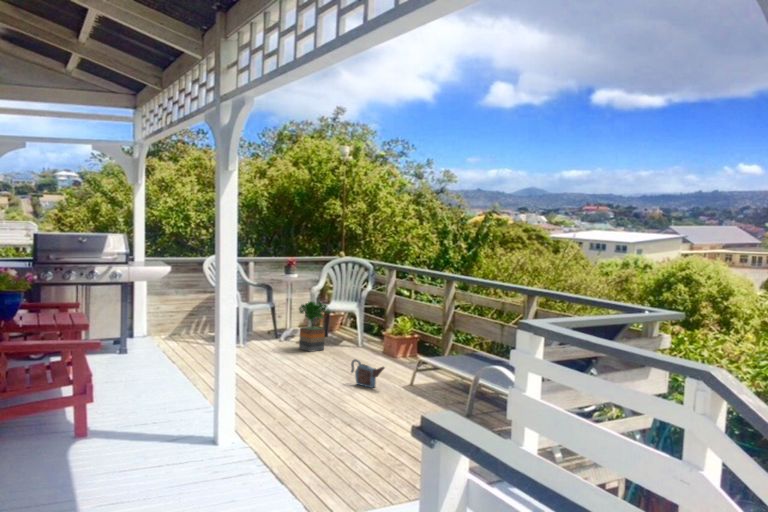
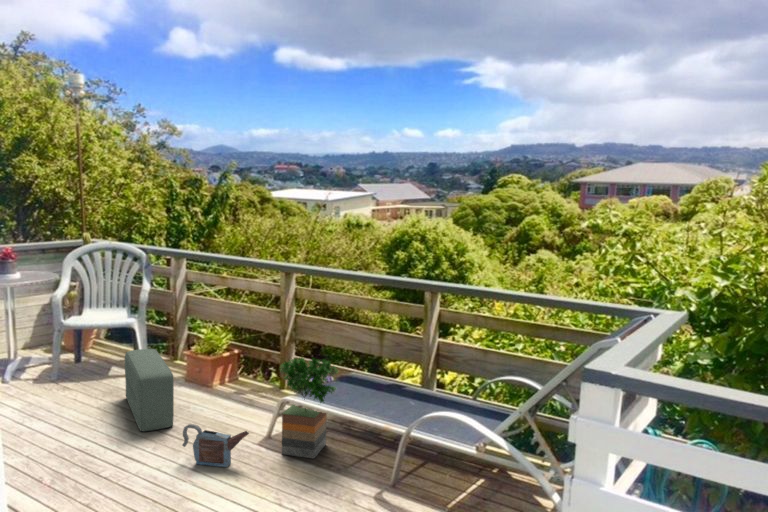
potted tree: present [299,302,330,352] -> present [281,358,338,458]
pouf: none [337,324,361,369] -> present [125,349,174,431]

